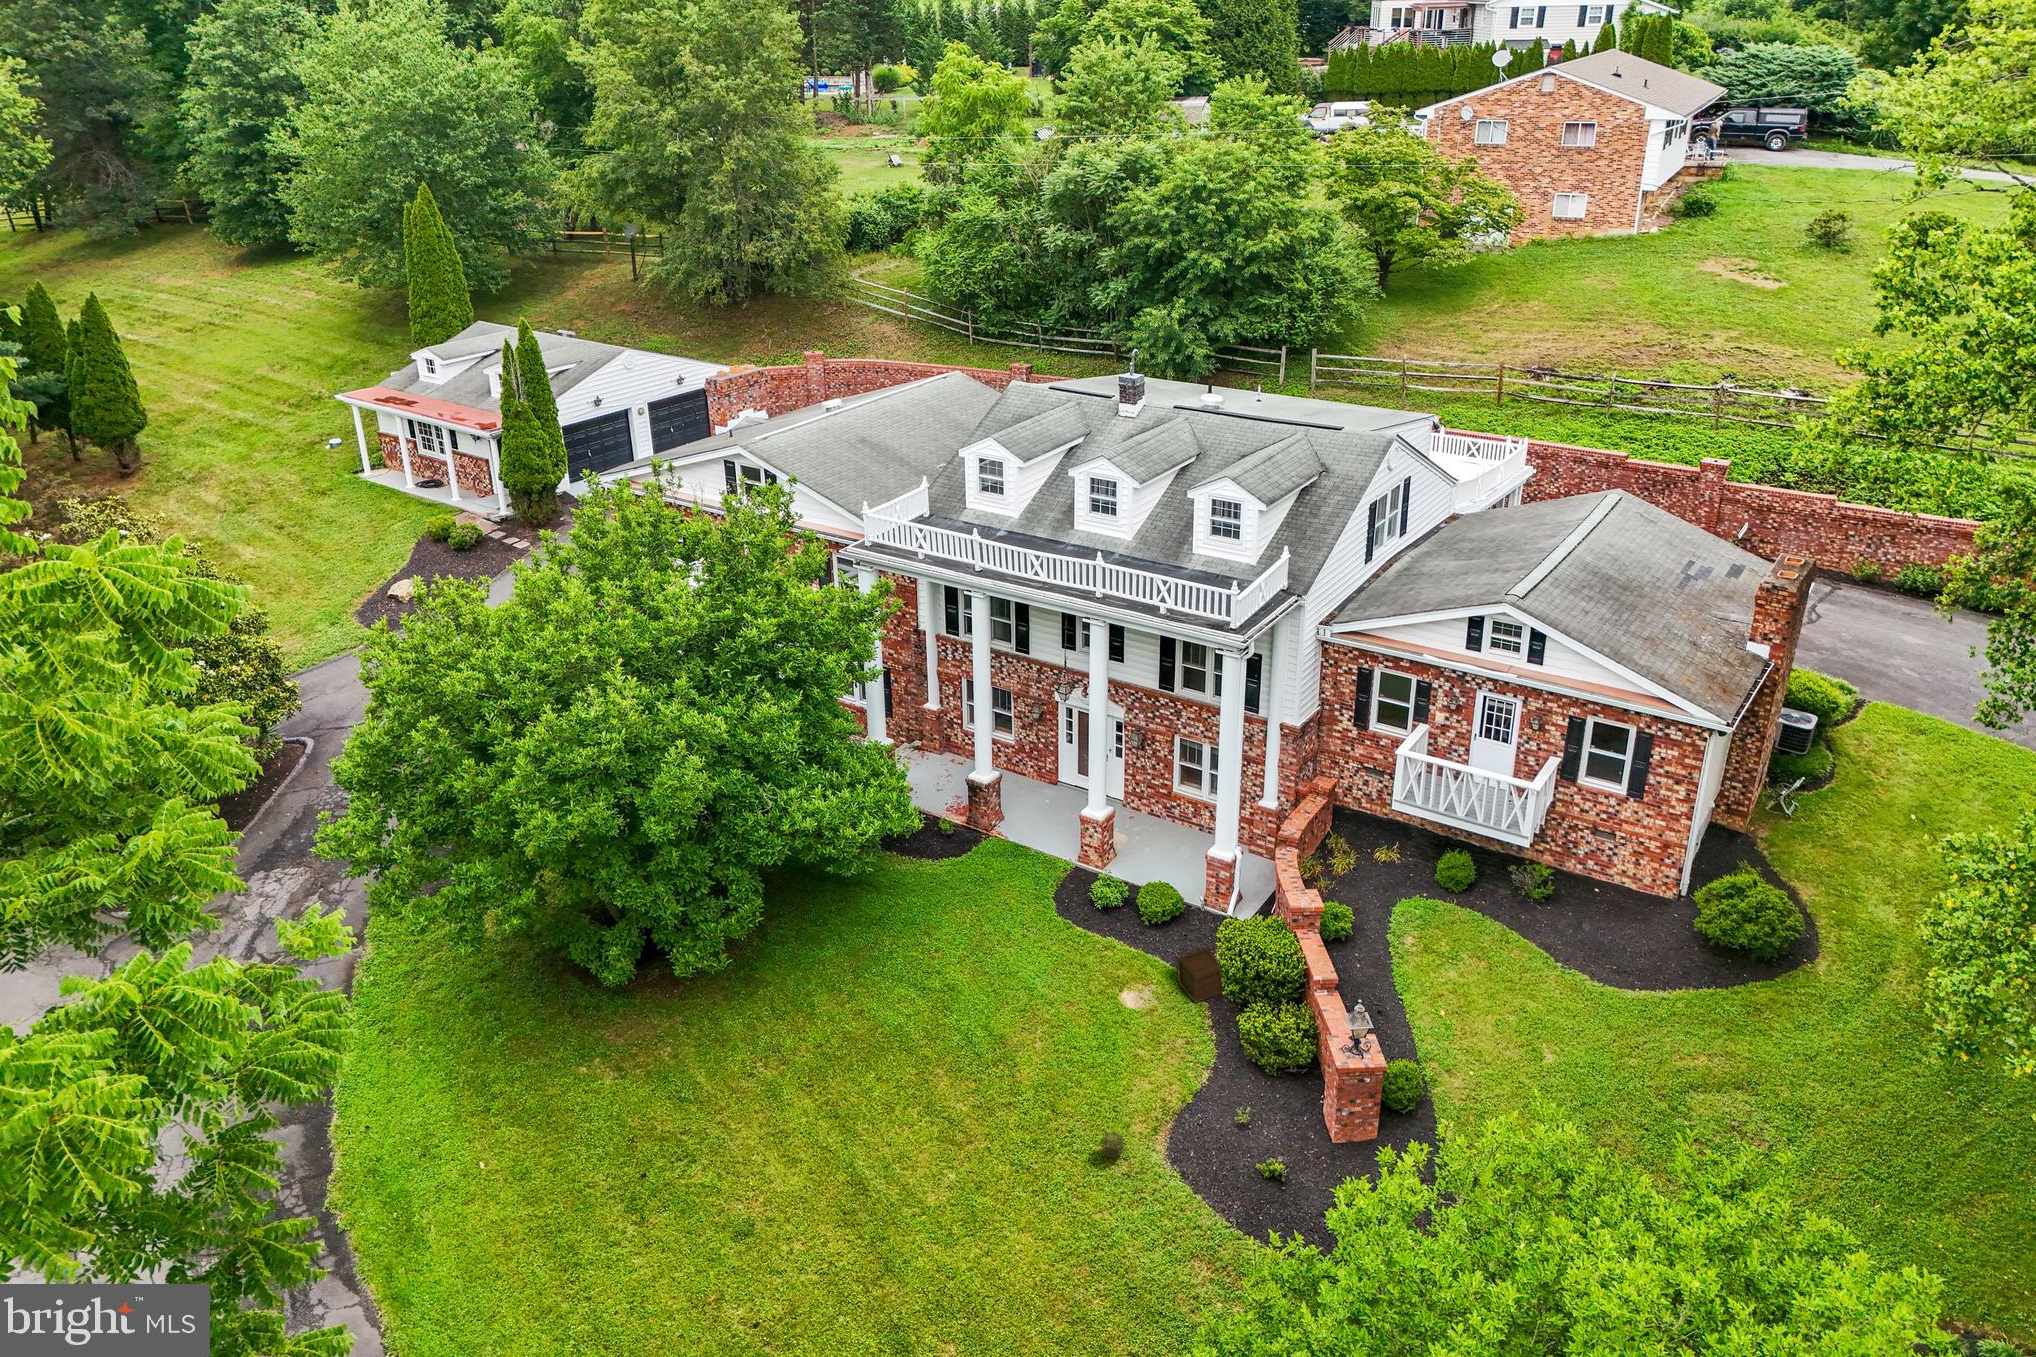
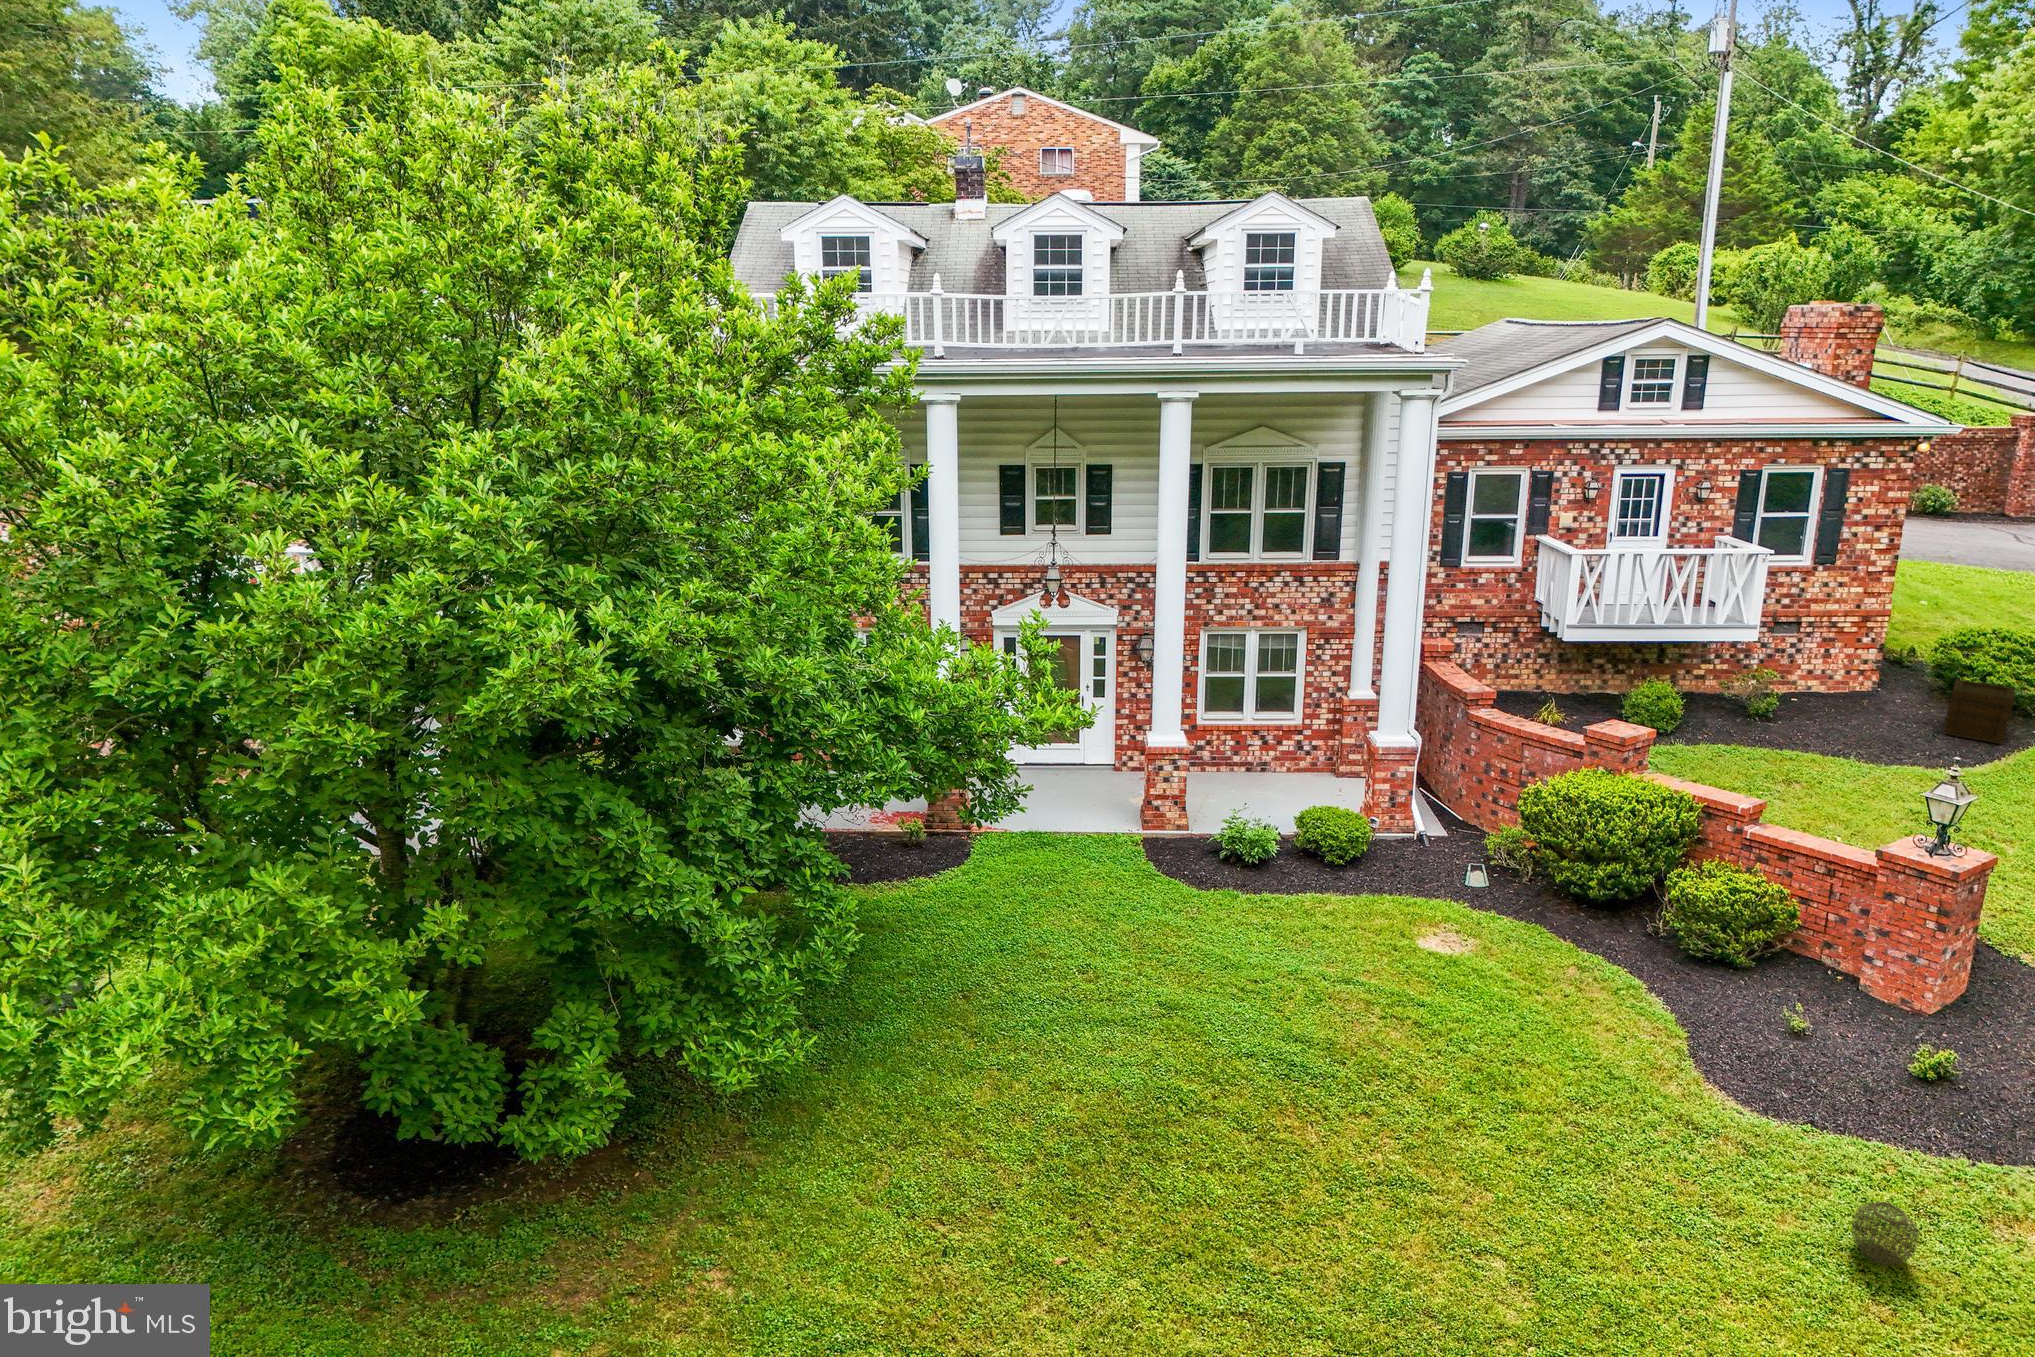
wooden crate: present [1178,948,1222,1003] -> present [1943,679,2015,744]

